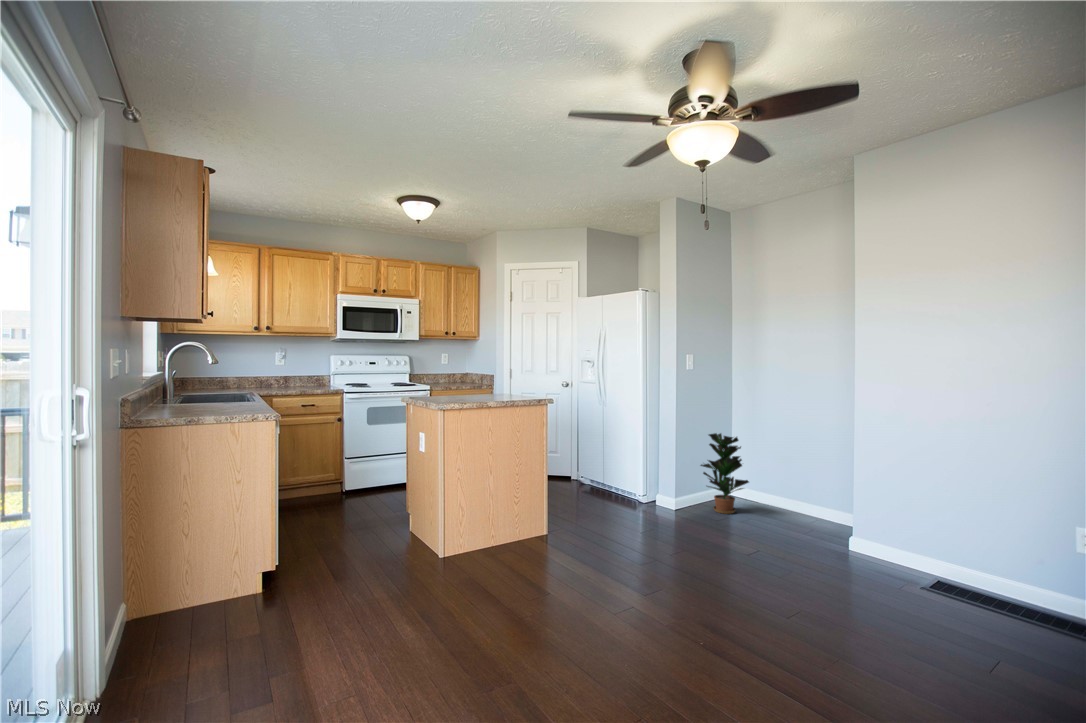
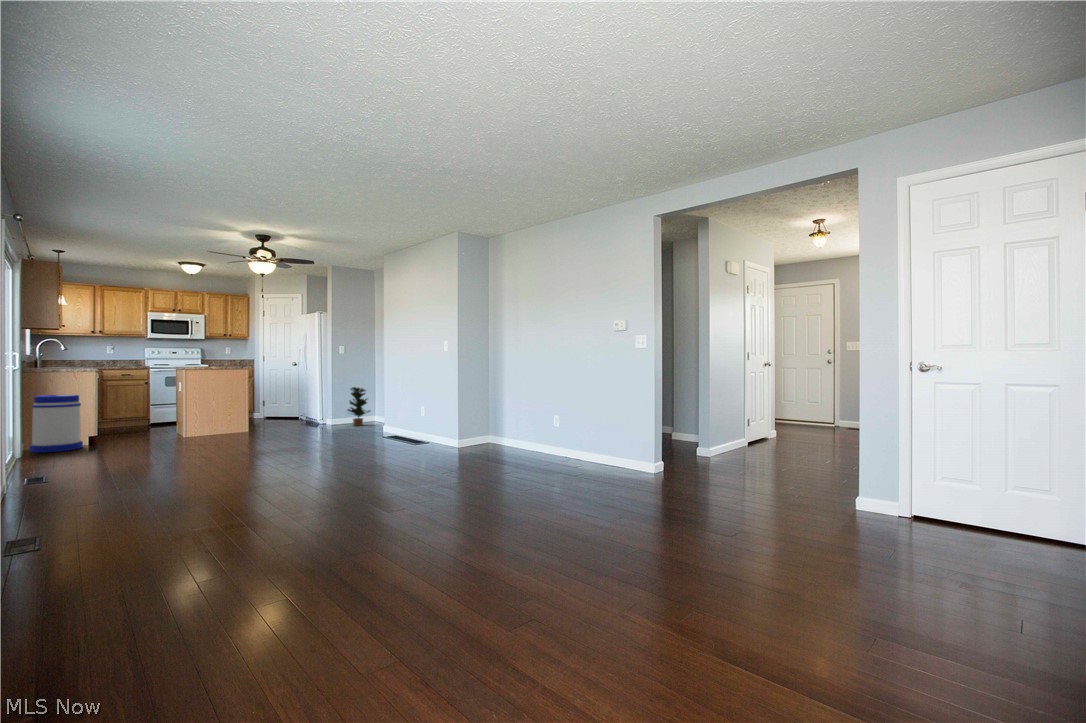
trash can: none [125,483,251,666] -> present [29,395,83,453]

